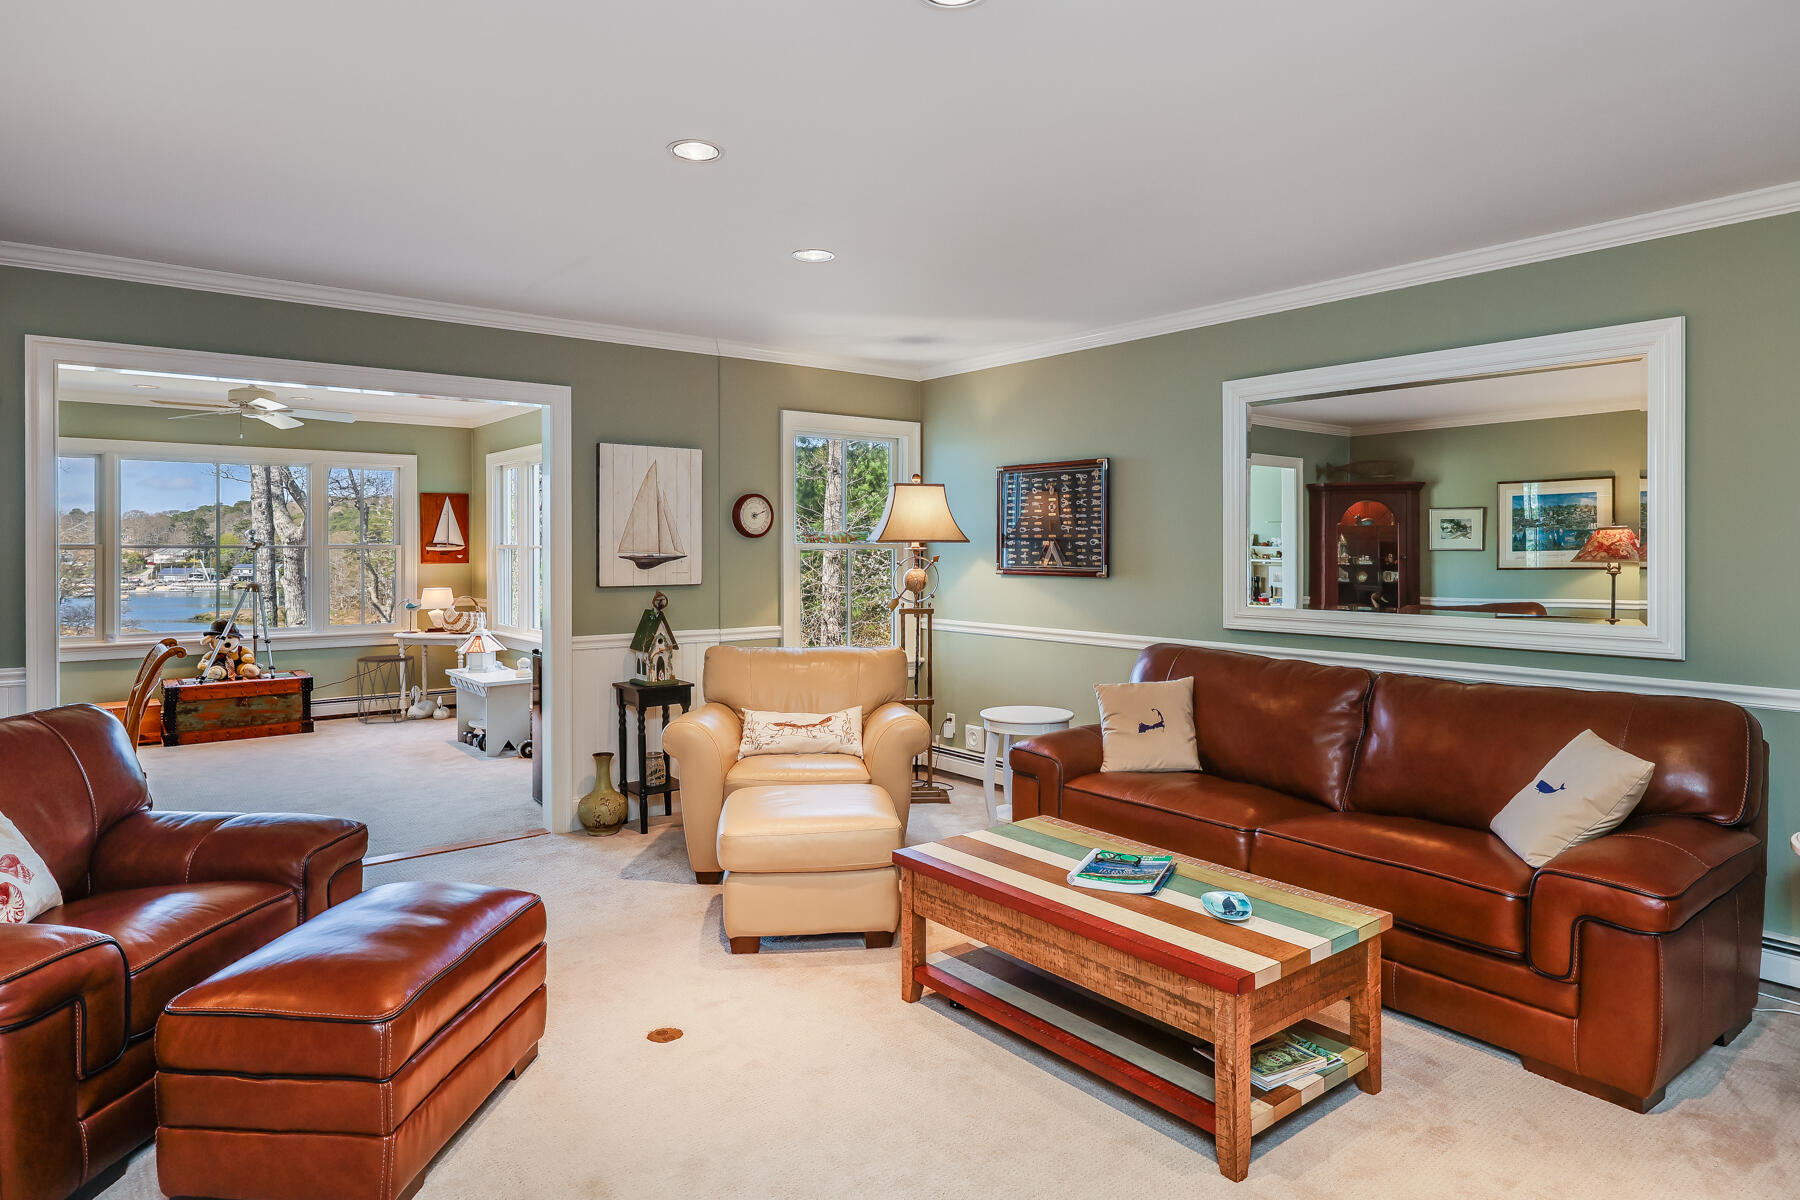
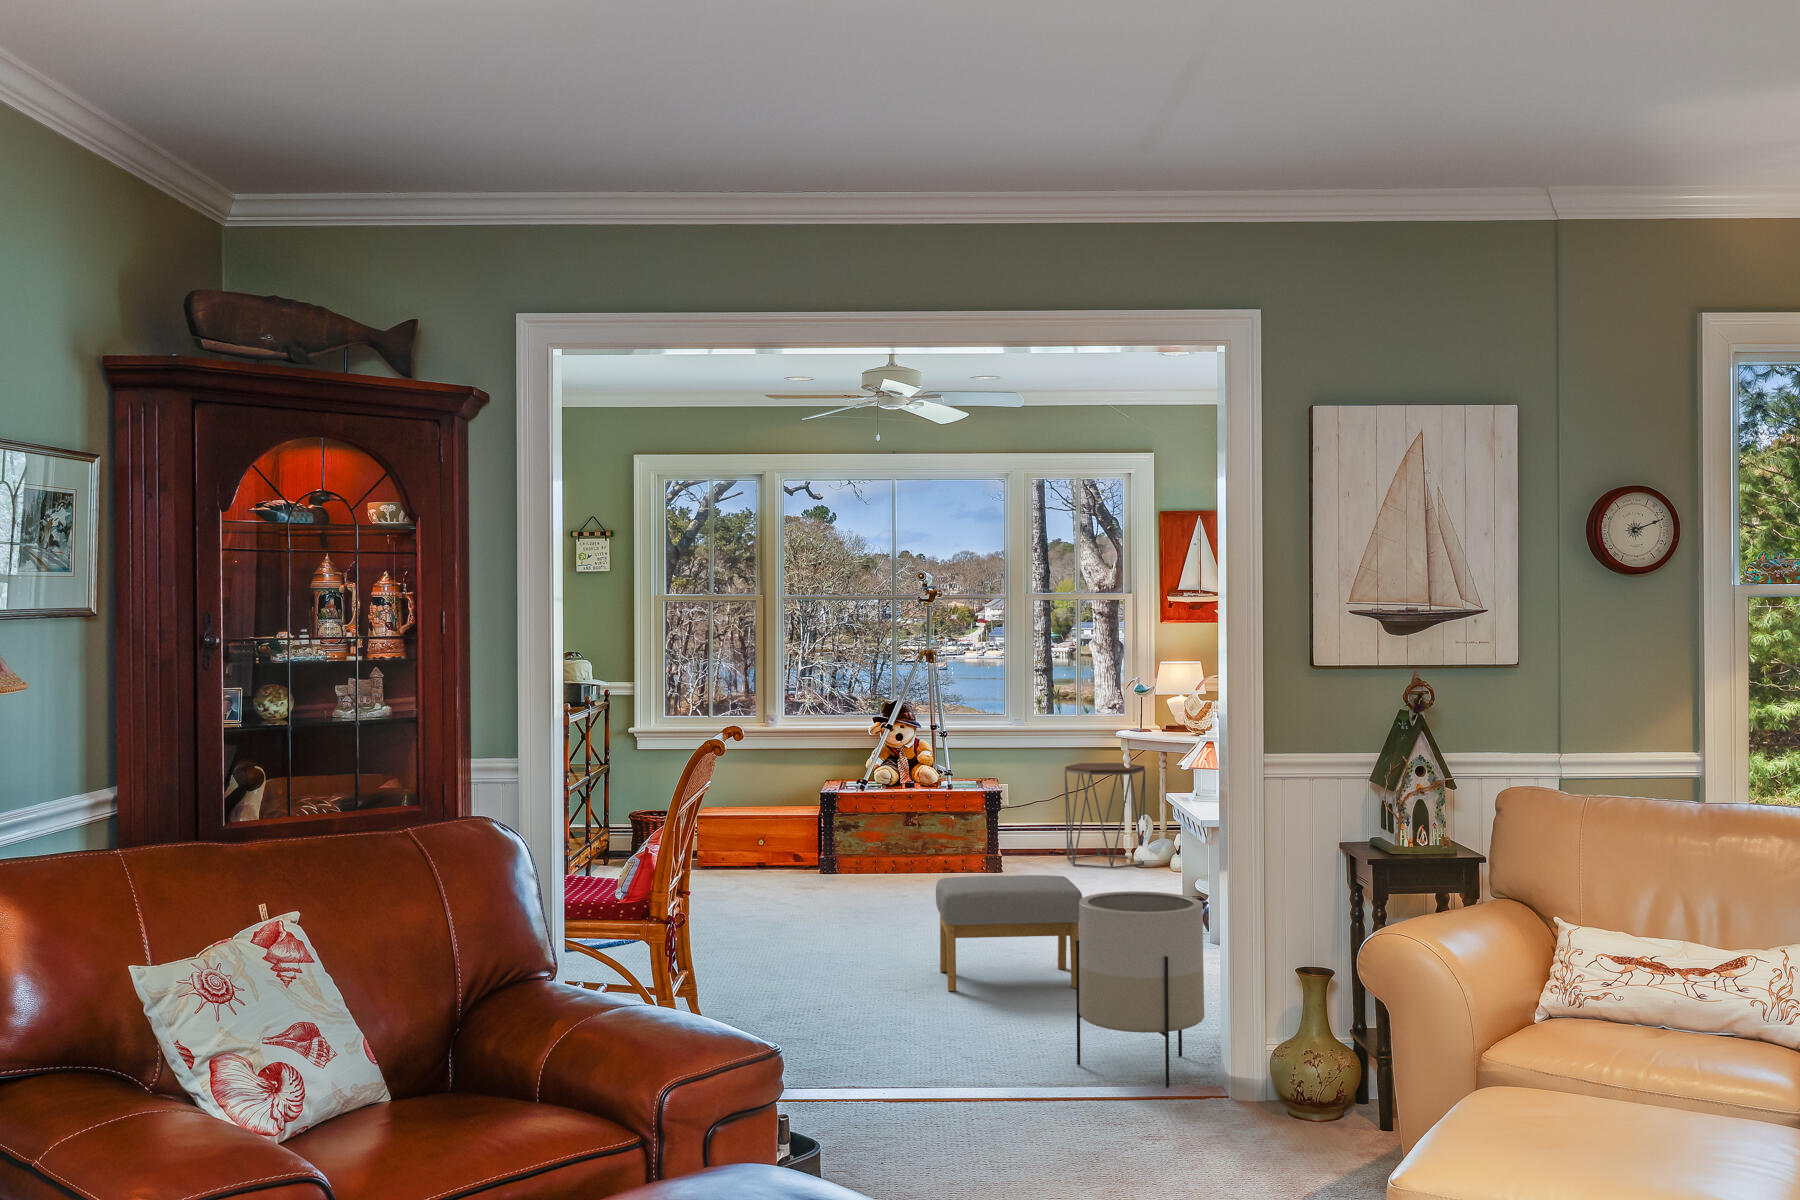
planter: none [453,722,534,831] -> present [1076,891,1204,1088]
footstool: none [314,724,426,804] -> present [936,875,1083,991]

